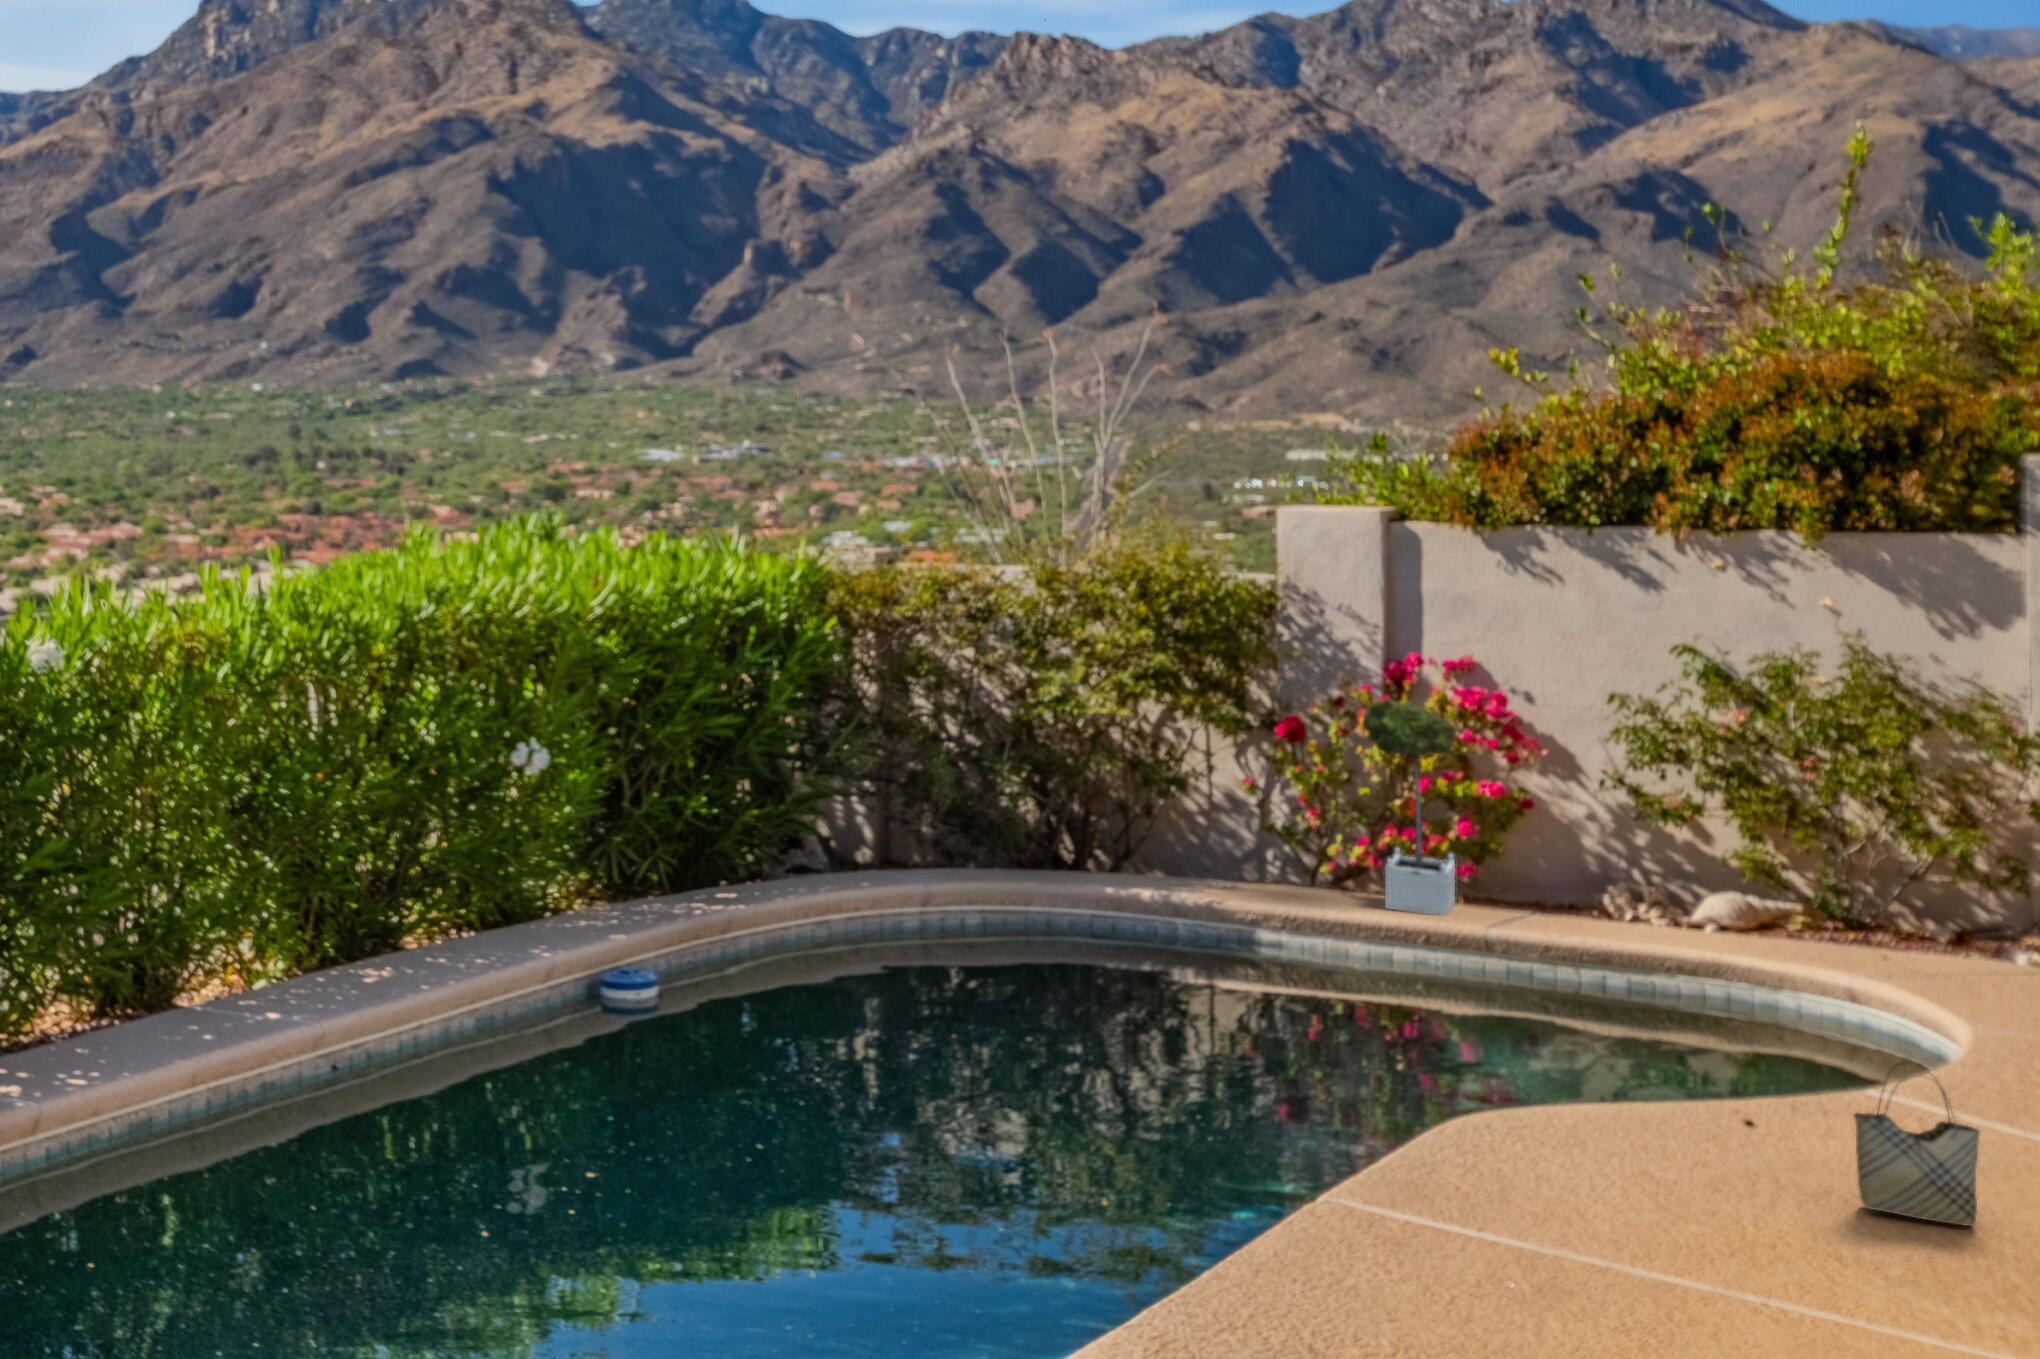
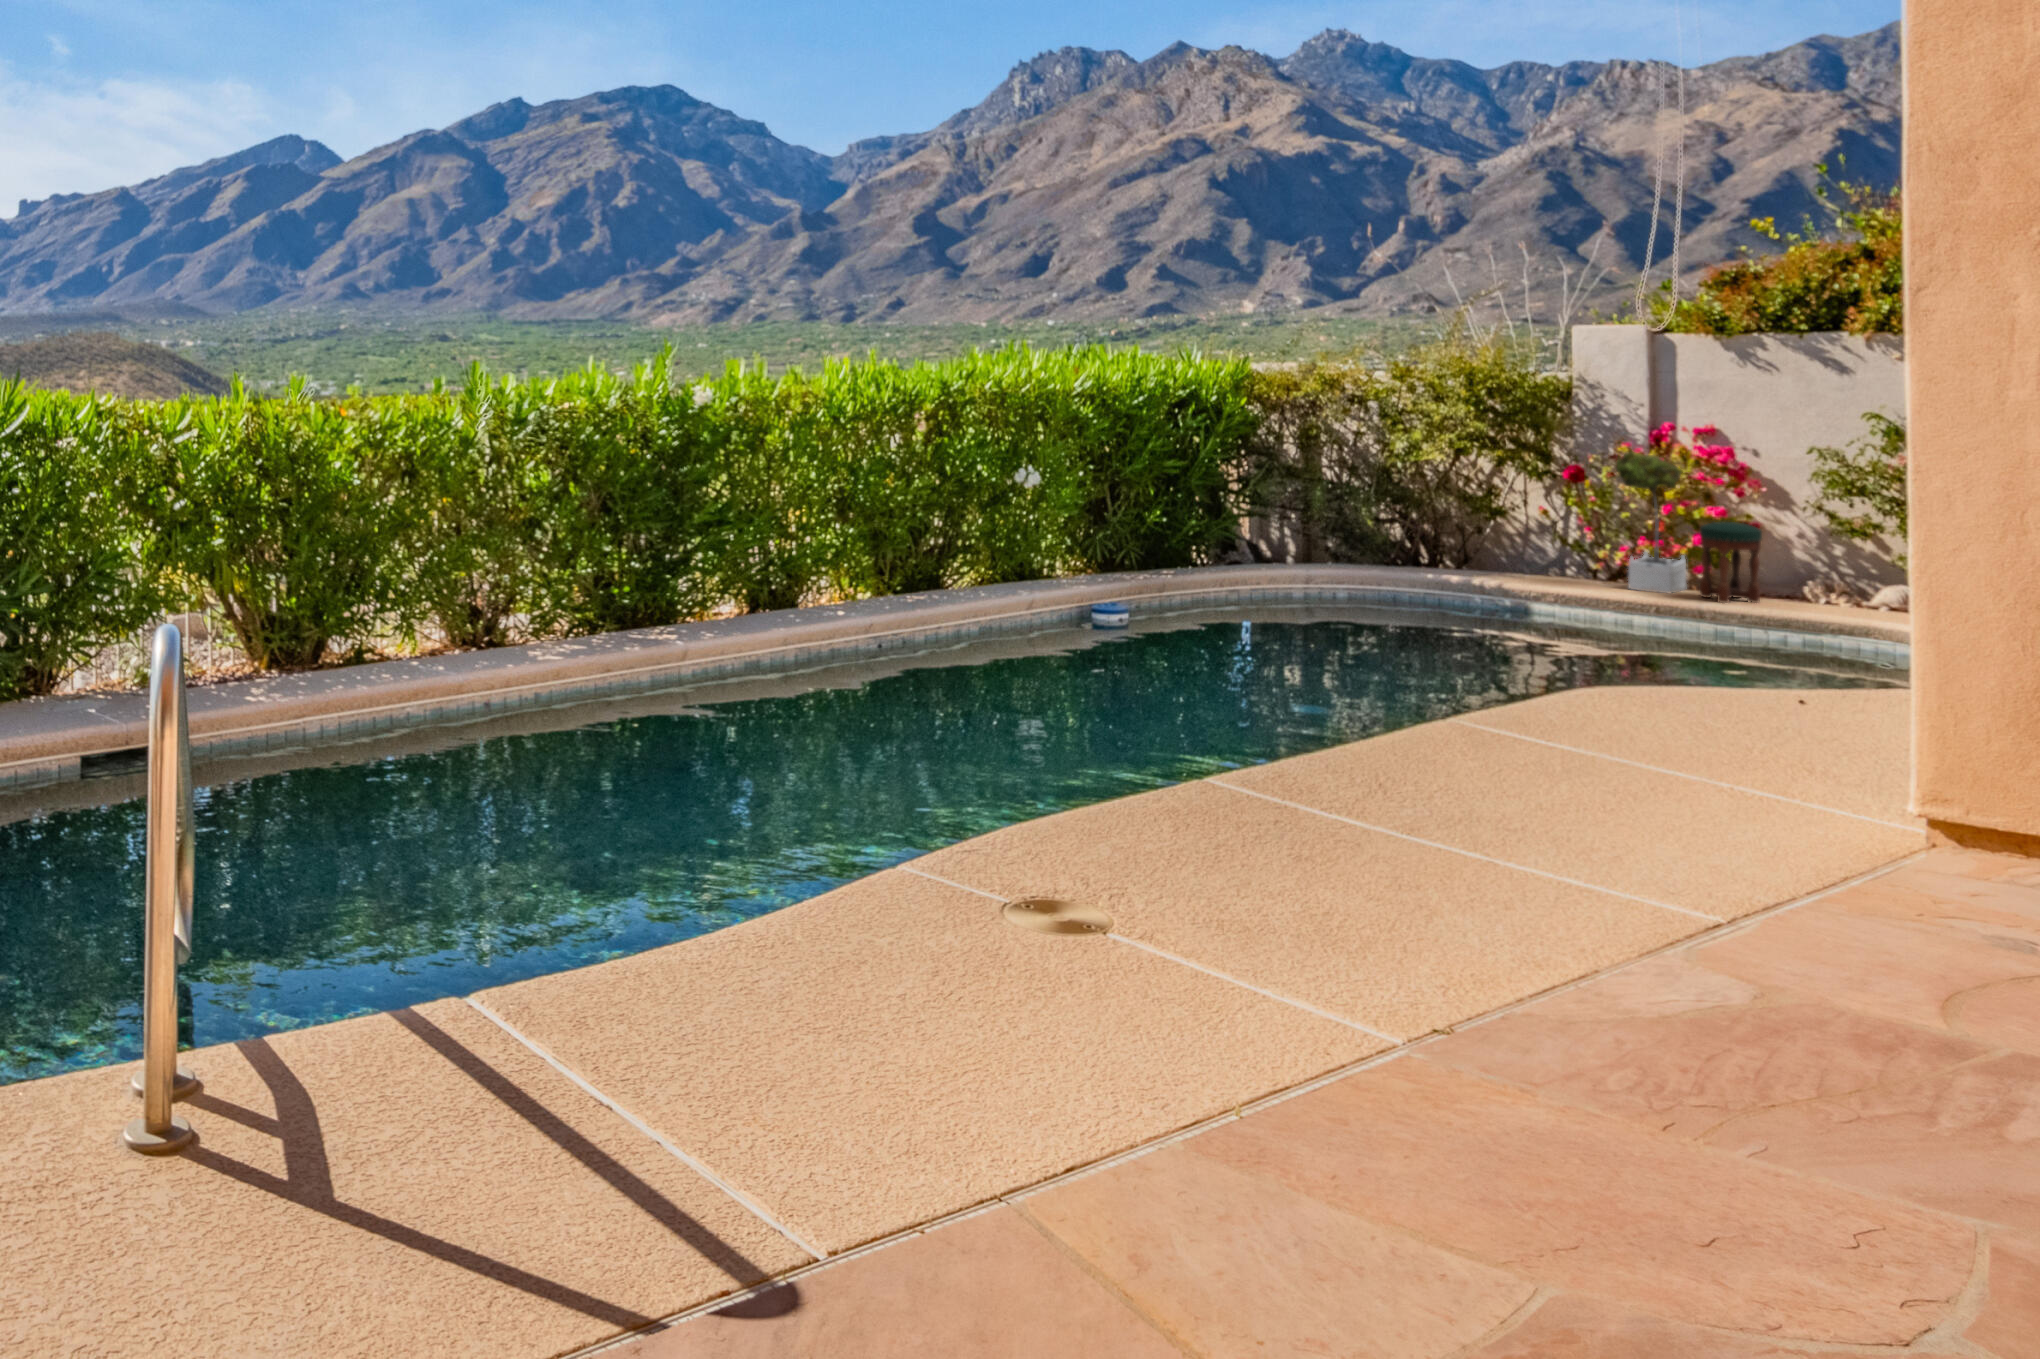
stool: none [1493,808,1578,936] -> present [1700,522,1762,603]
woven basket: present [1854,1062,1980,1226] -> none [1720,615,1794,701]

